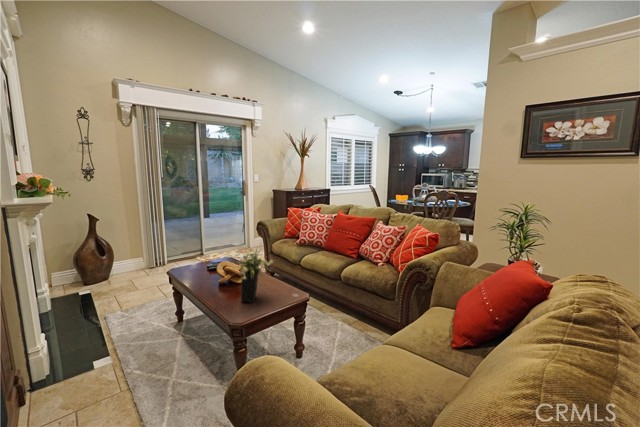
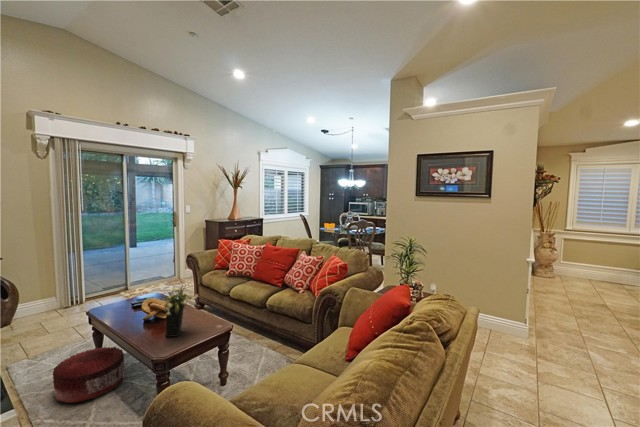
pouf: none [141,306,203,357] -> present [53,347,124,403]

